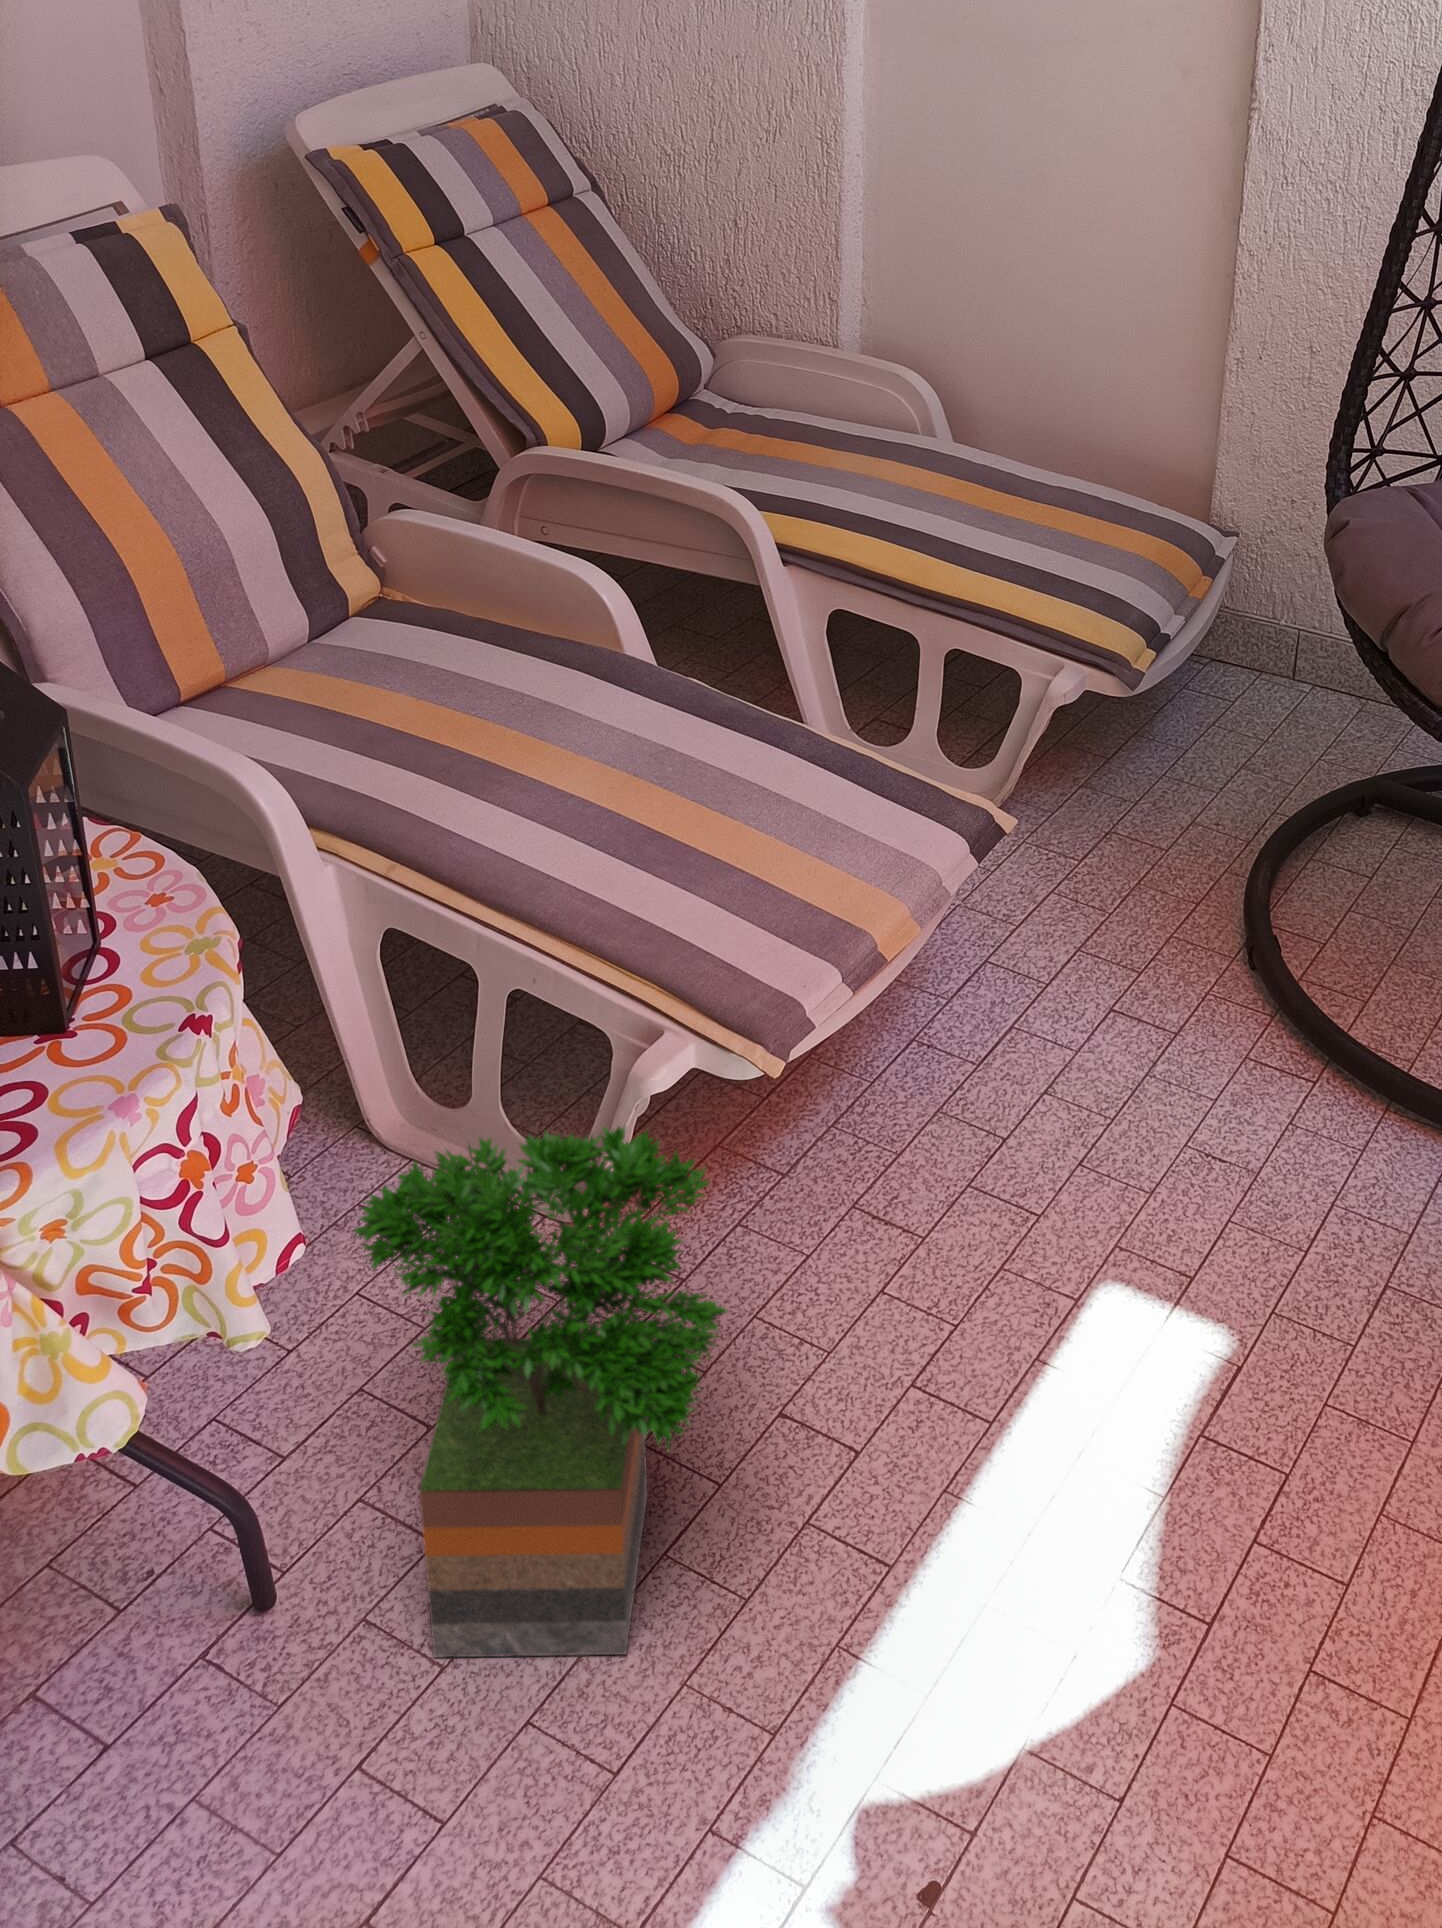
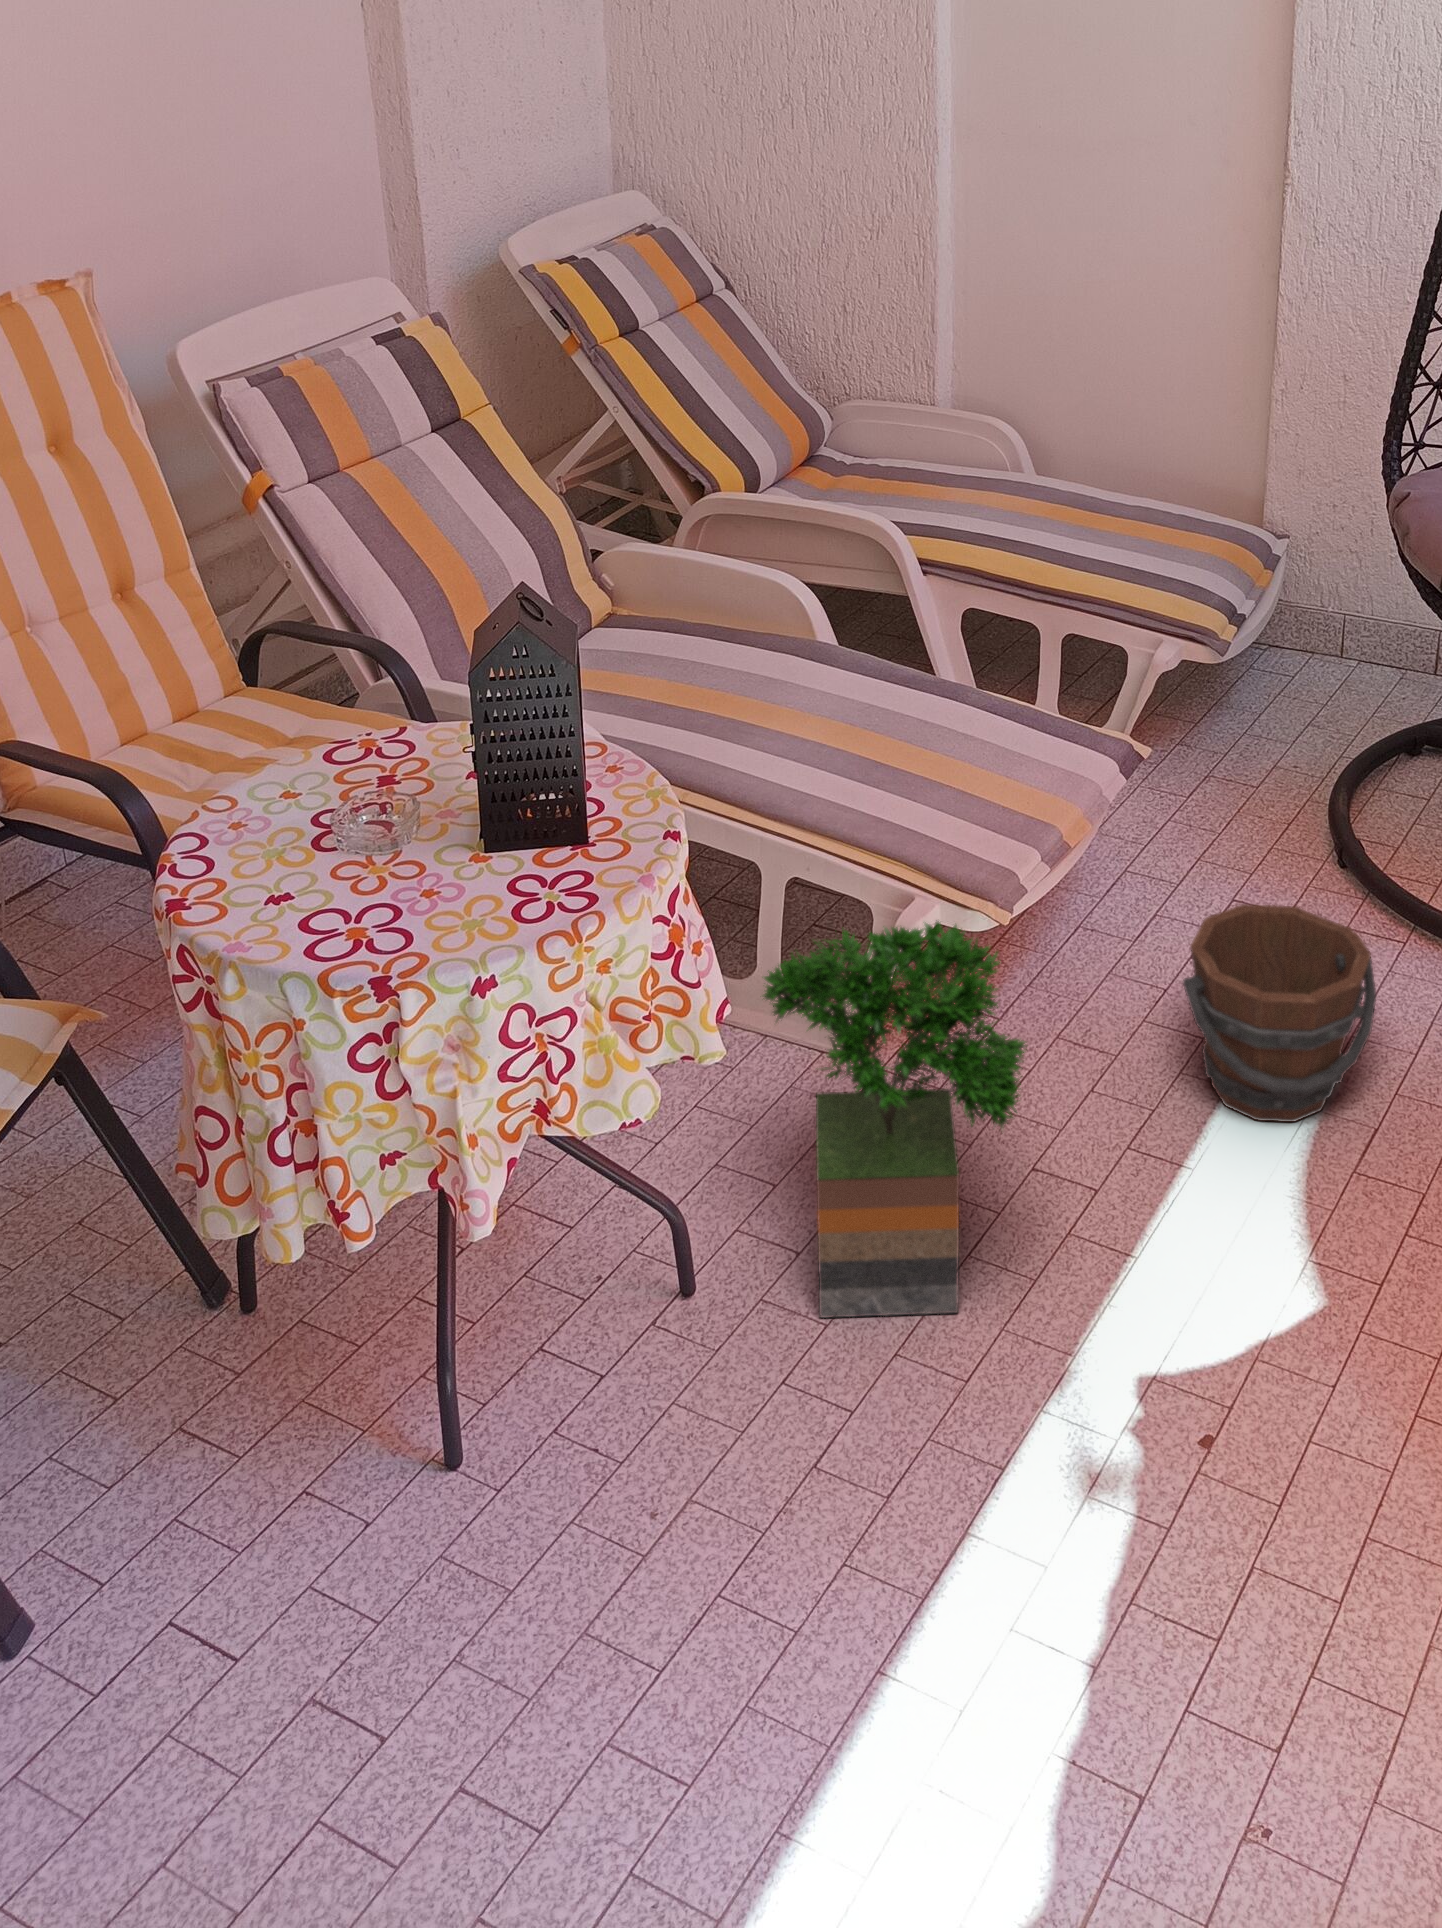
bucket: none [993,1057,1249,1351] -> present [1183,904,1376,1122]

